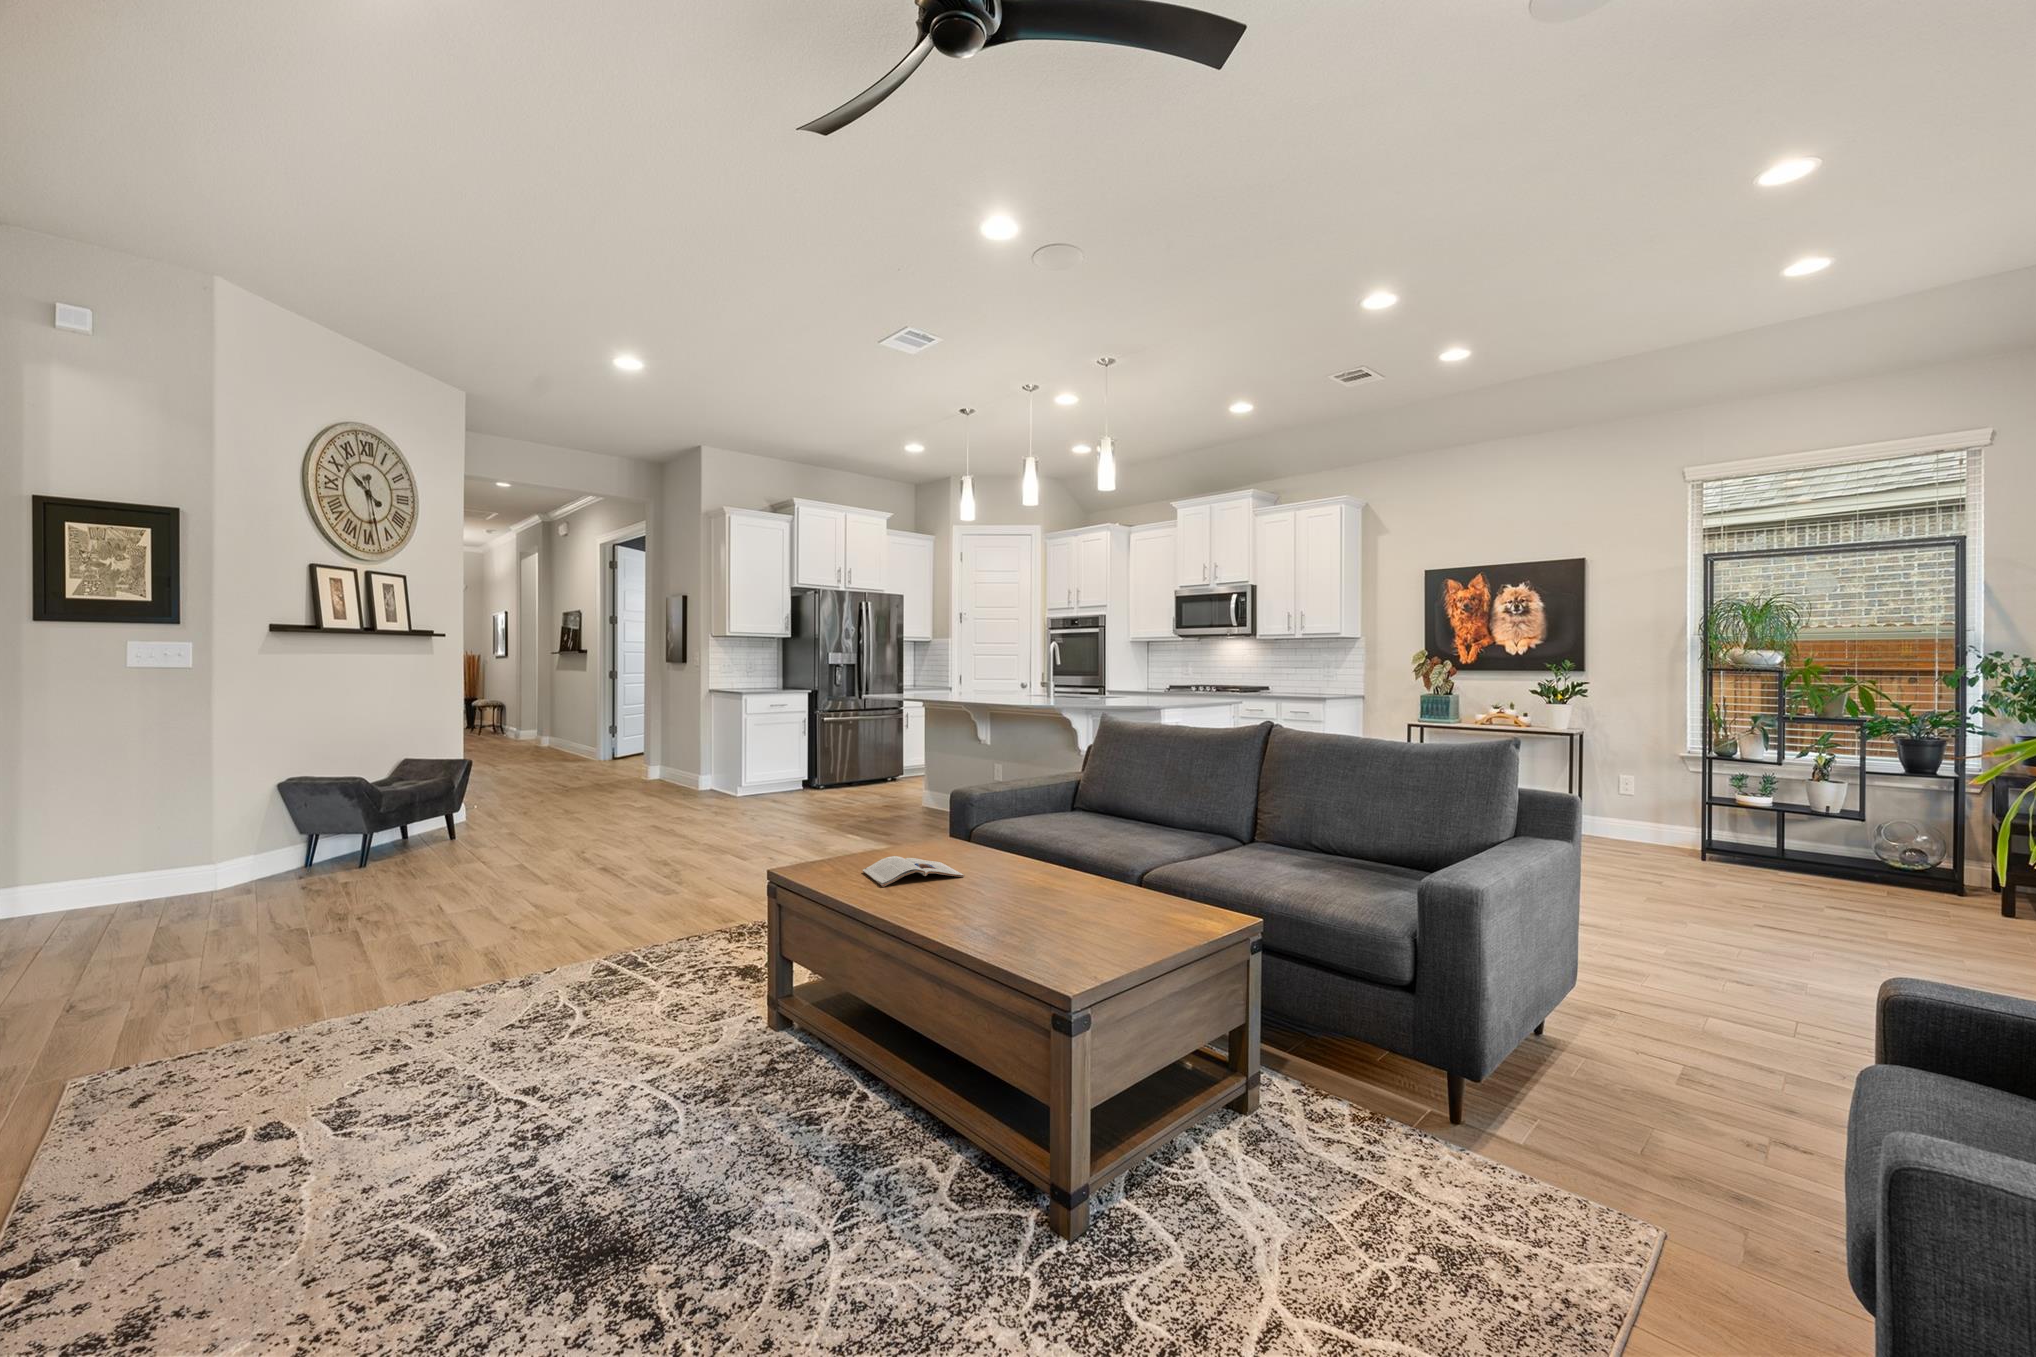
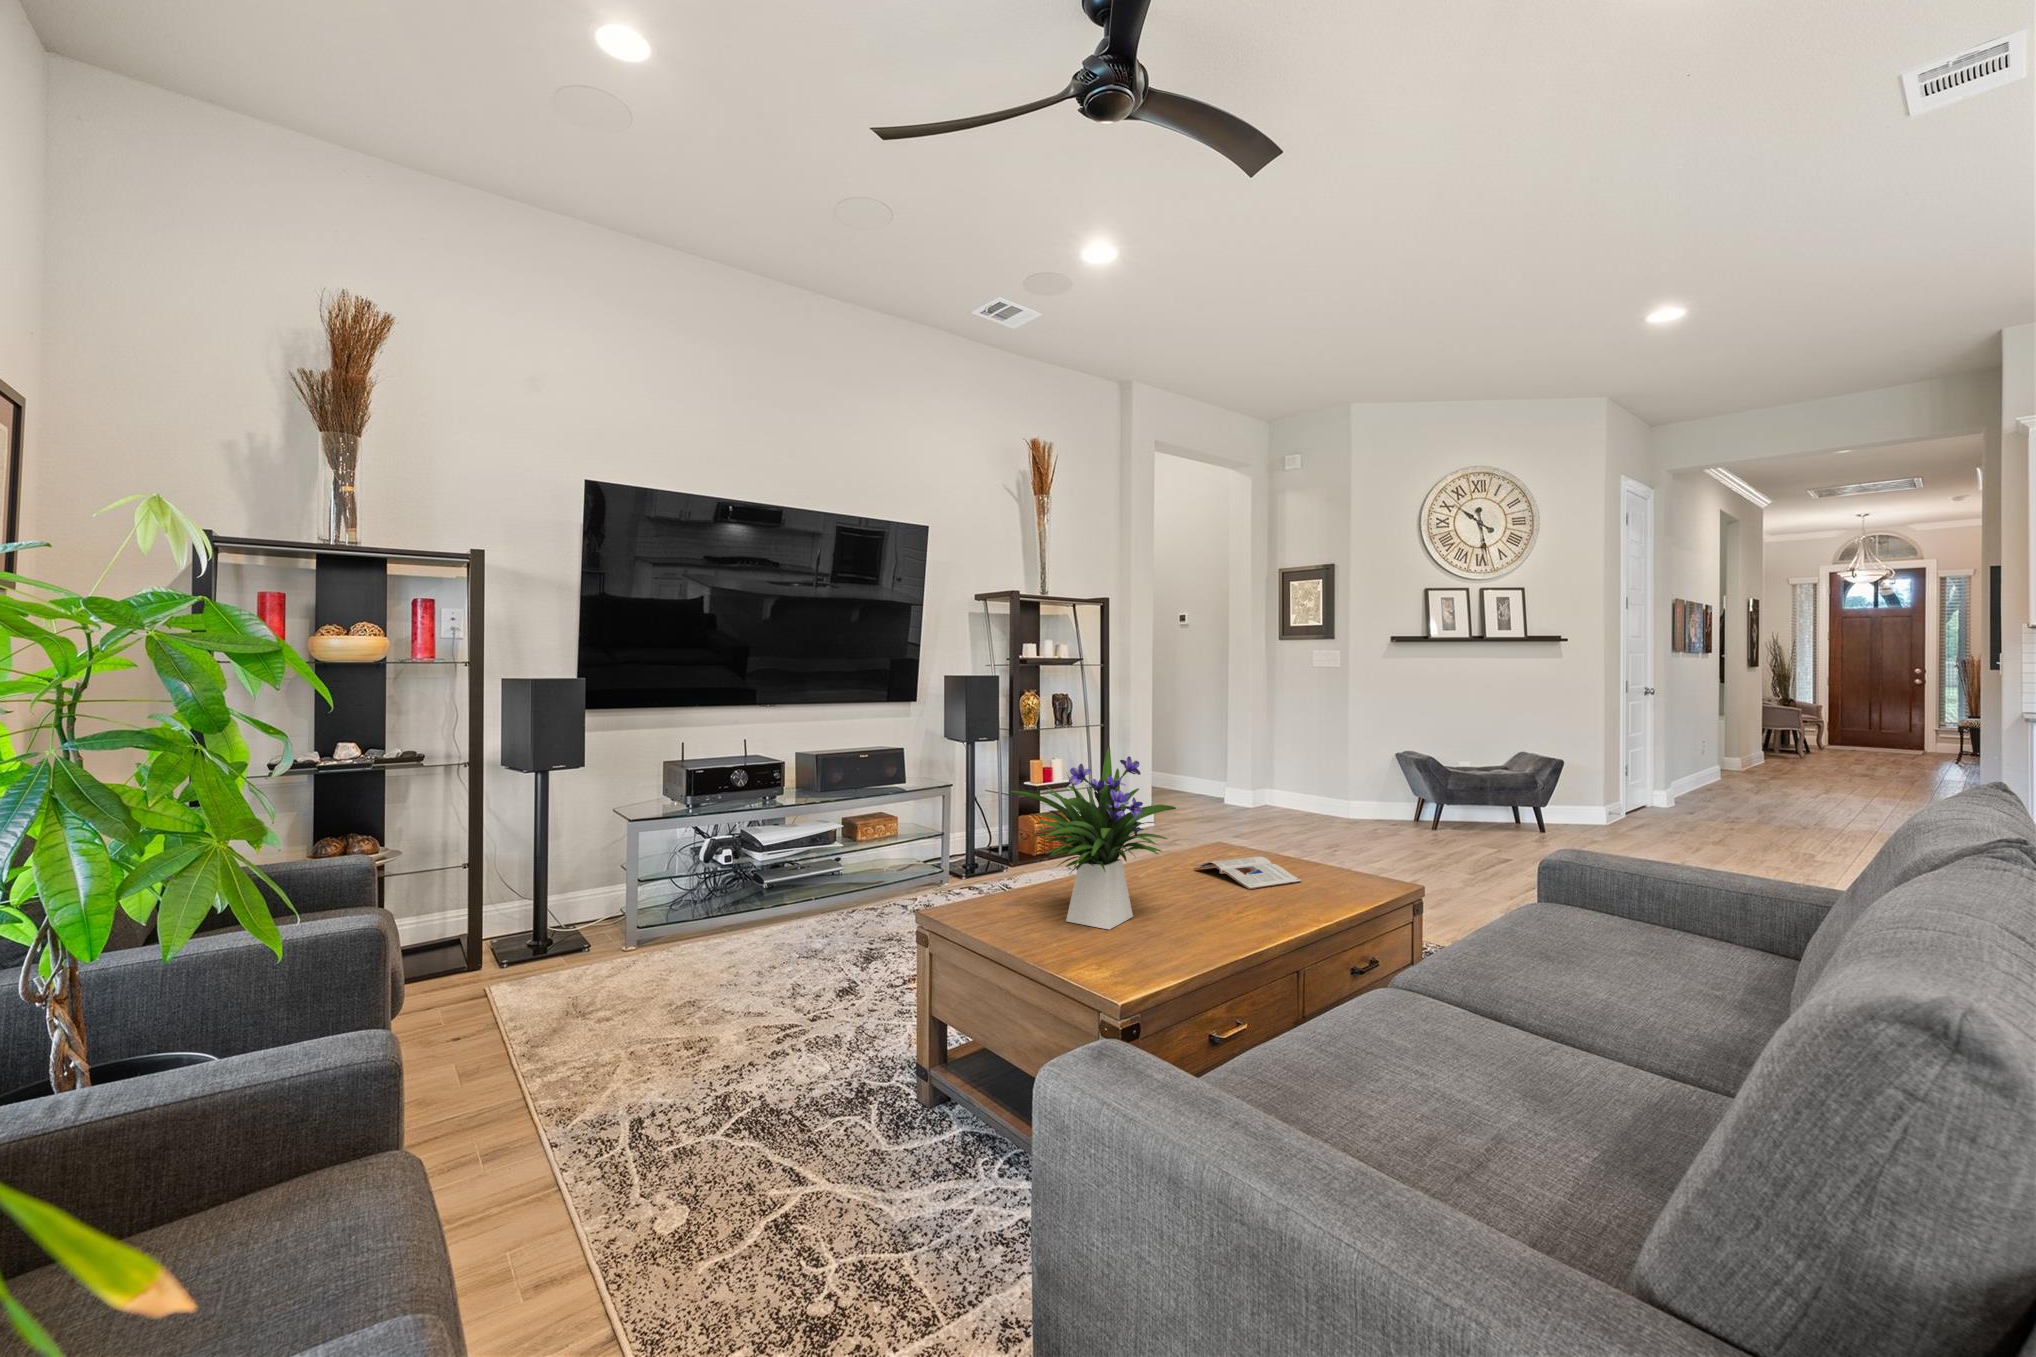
flower arrangement: none [981,754,1146,933] -> present [1010,747,1176,929]

